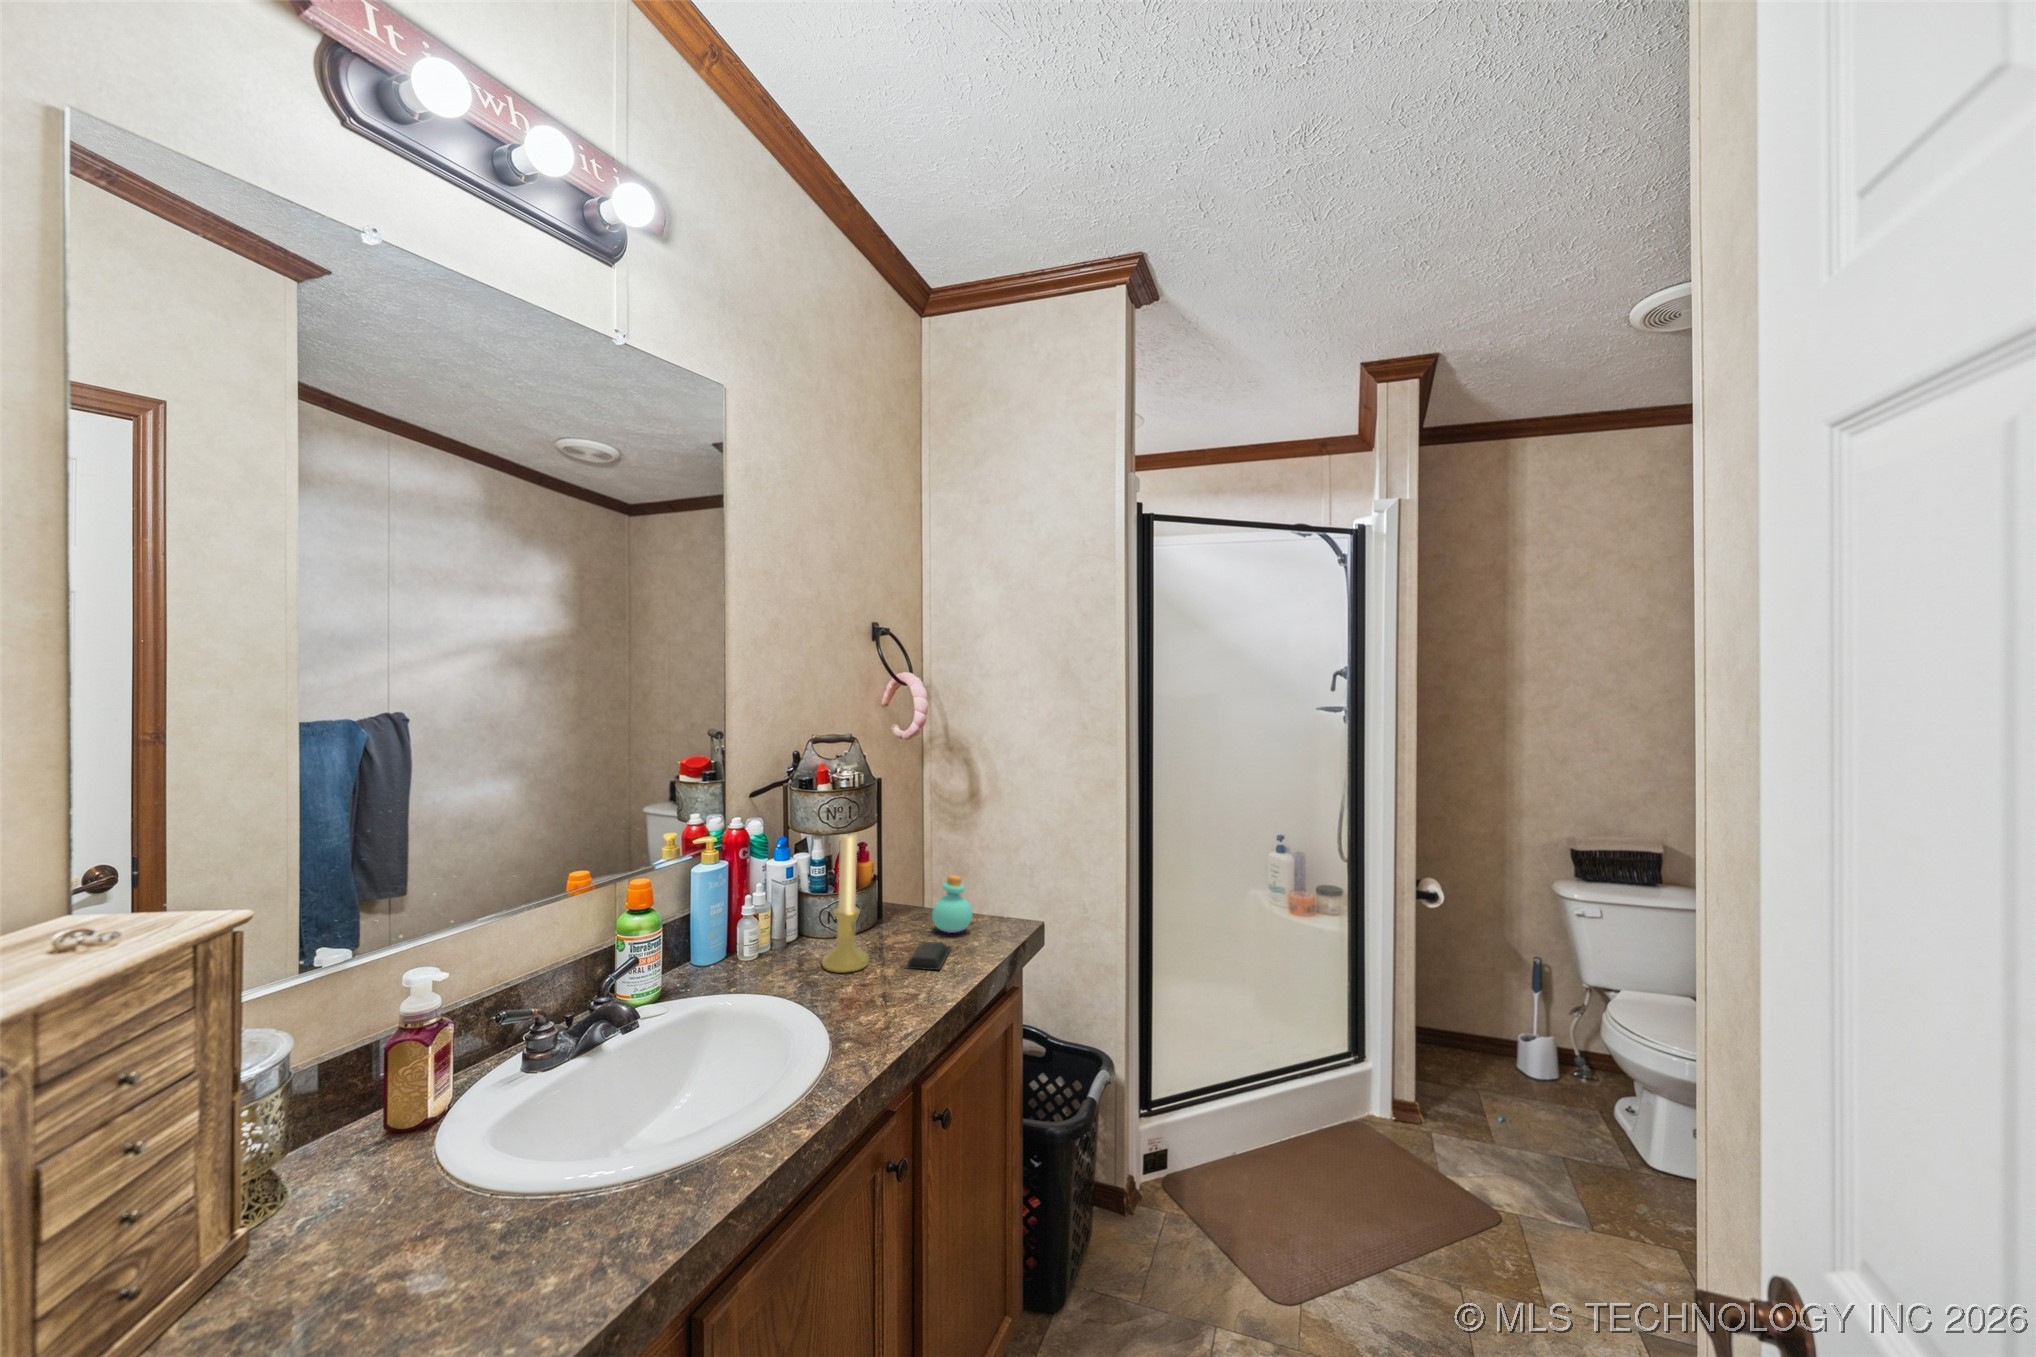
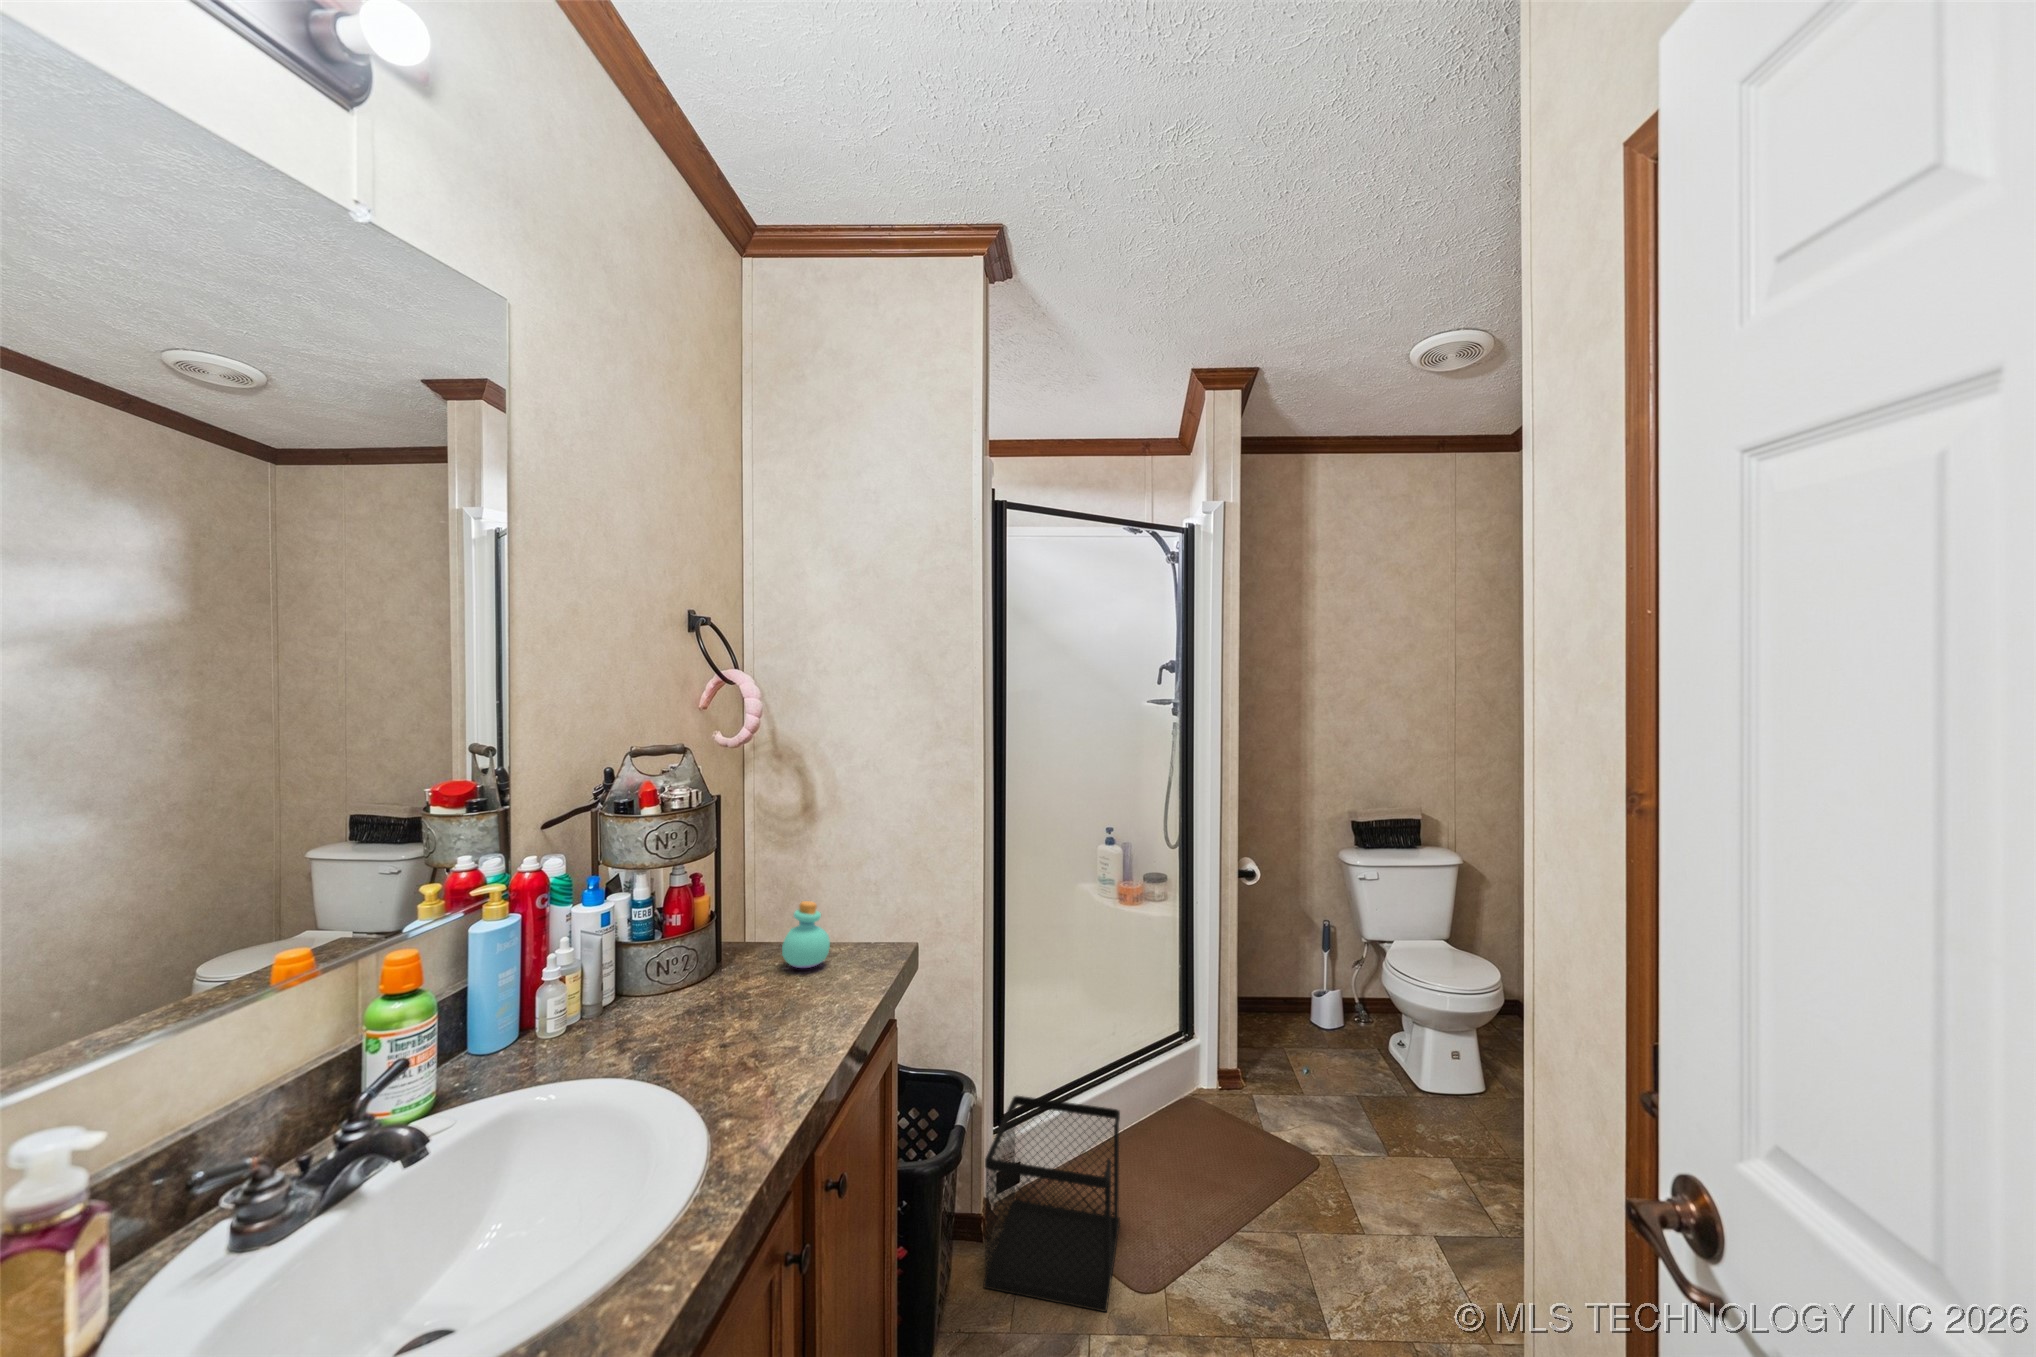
candle holder: present [822,834,869,973] -> none [658,860,719,1036]
soap bar: present [905,942,952,970] -> none [765,980,814,1018]
wastebasket: none [1118,1083,1264,1309] -> present [984,1096,1120,1312]

